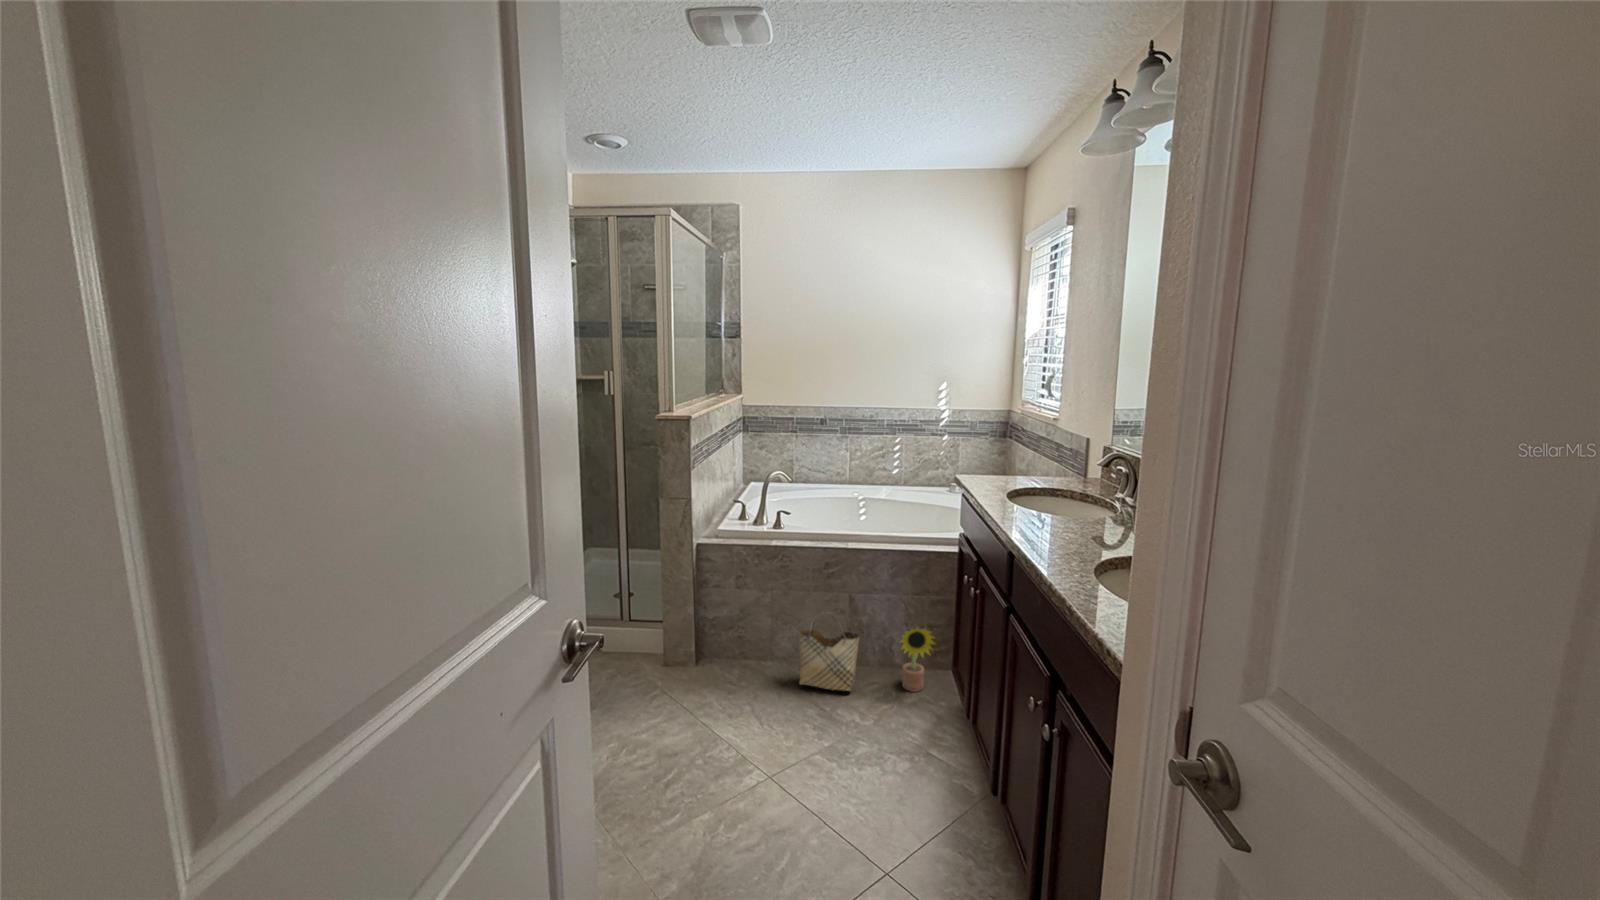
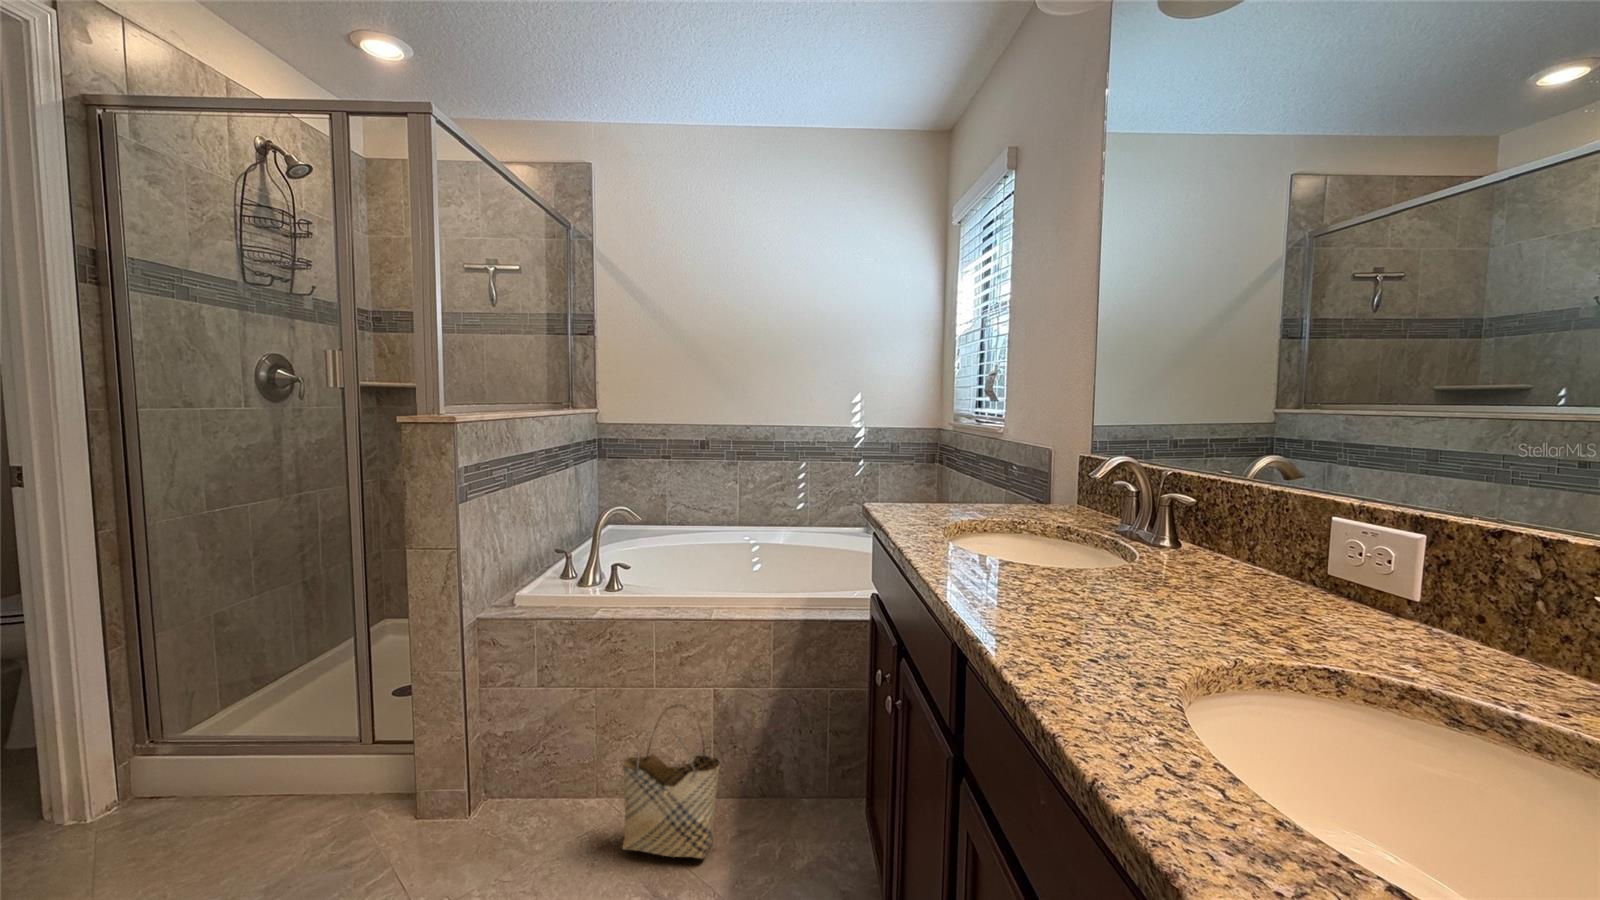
decorative plant: present [900,627,935,692] -> none [779,747,839,850]

